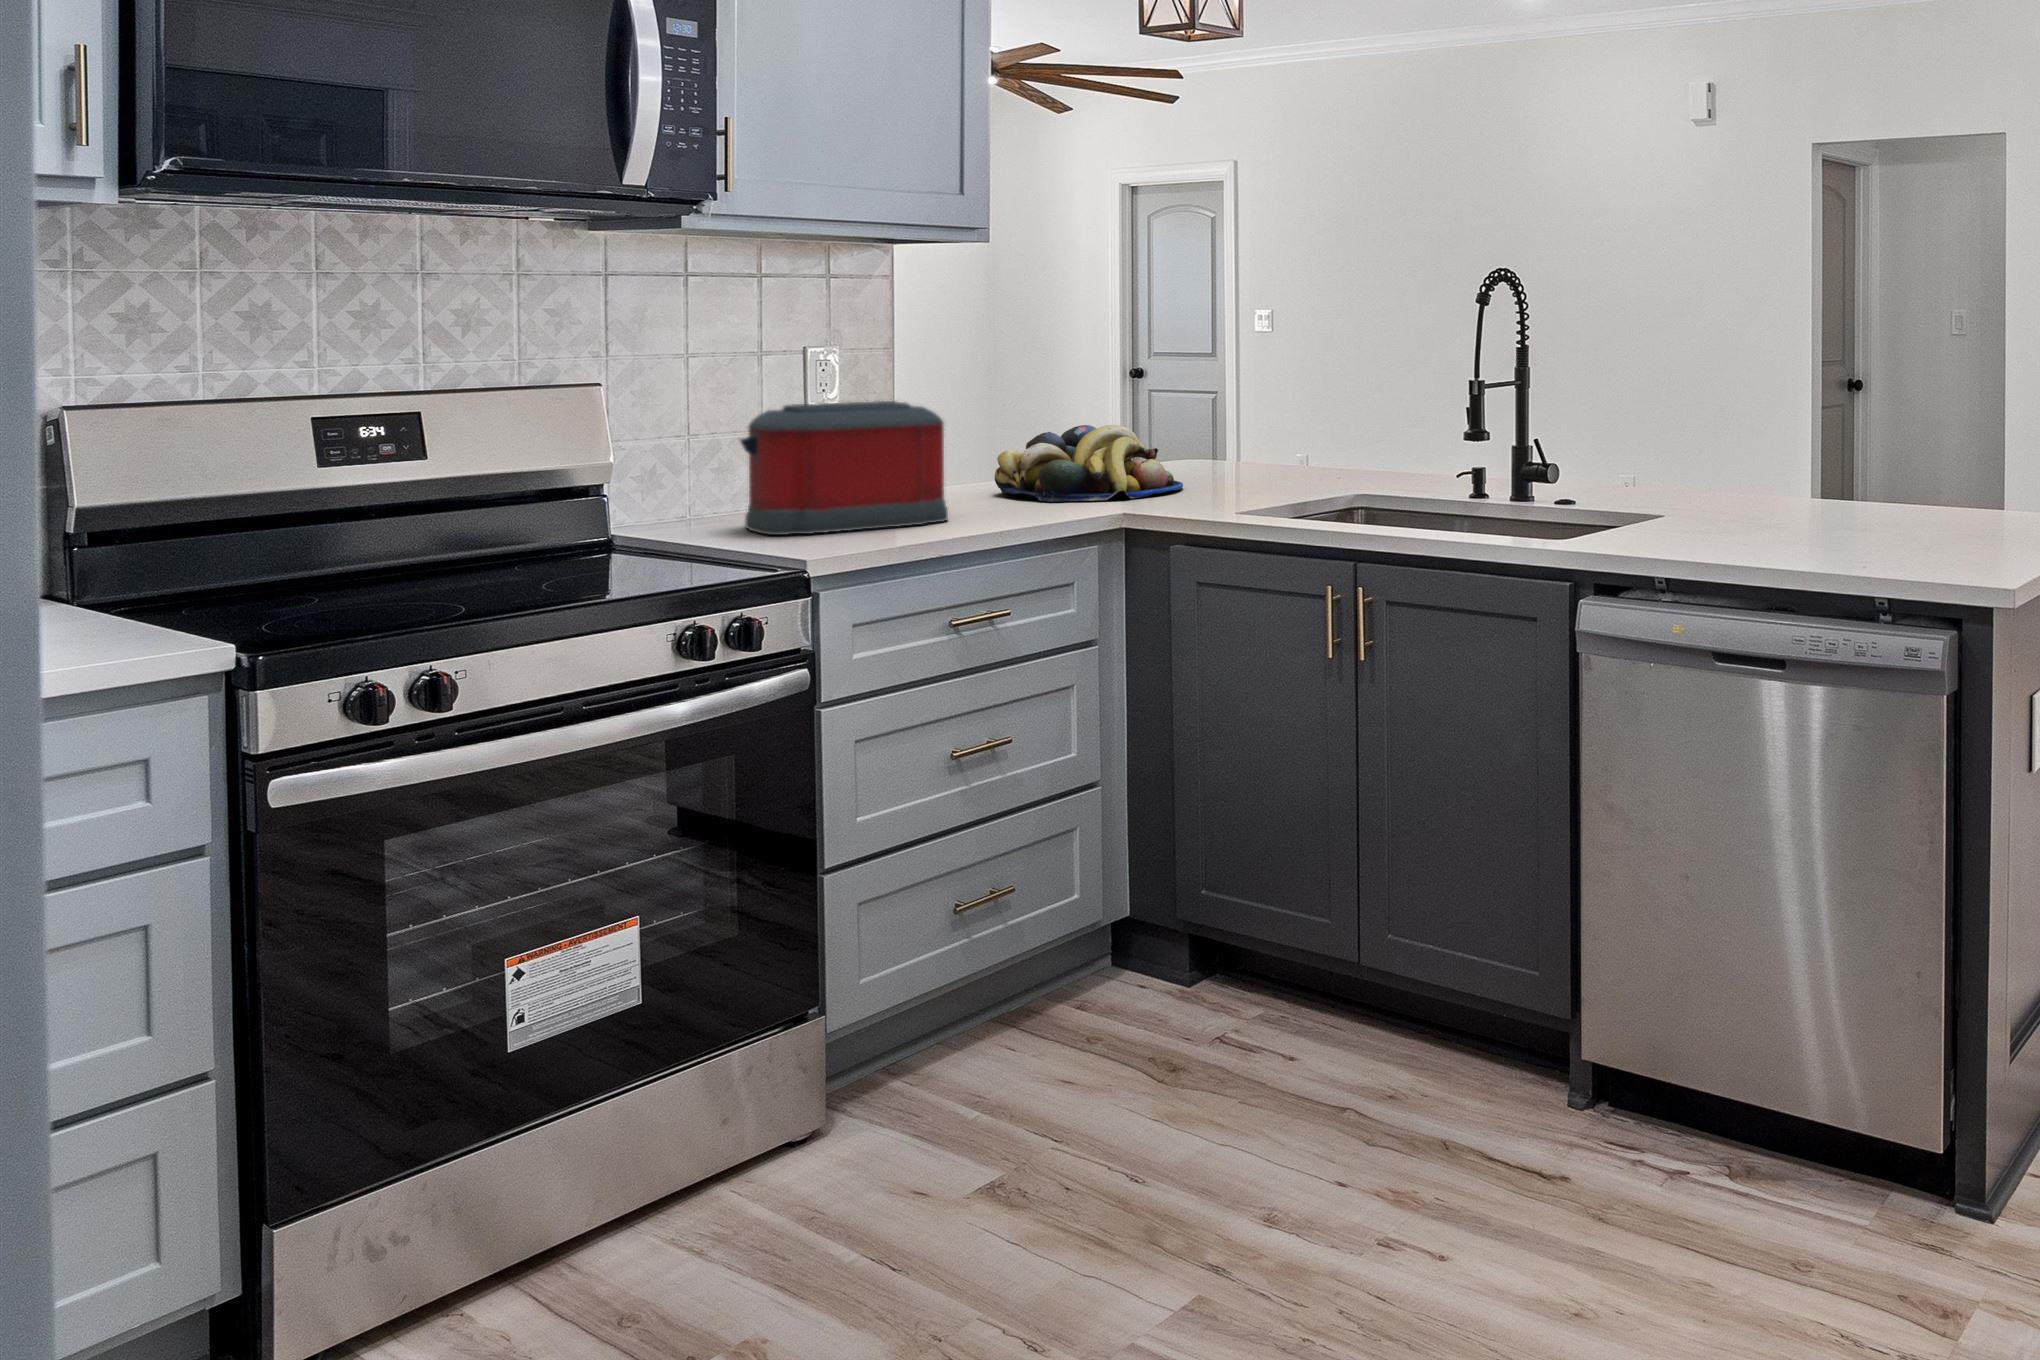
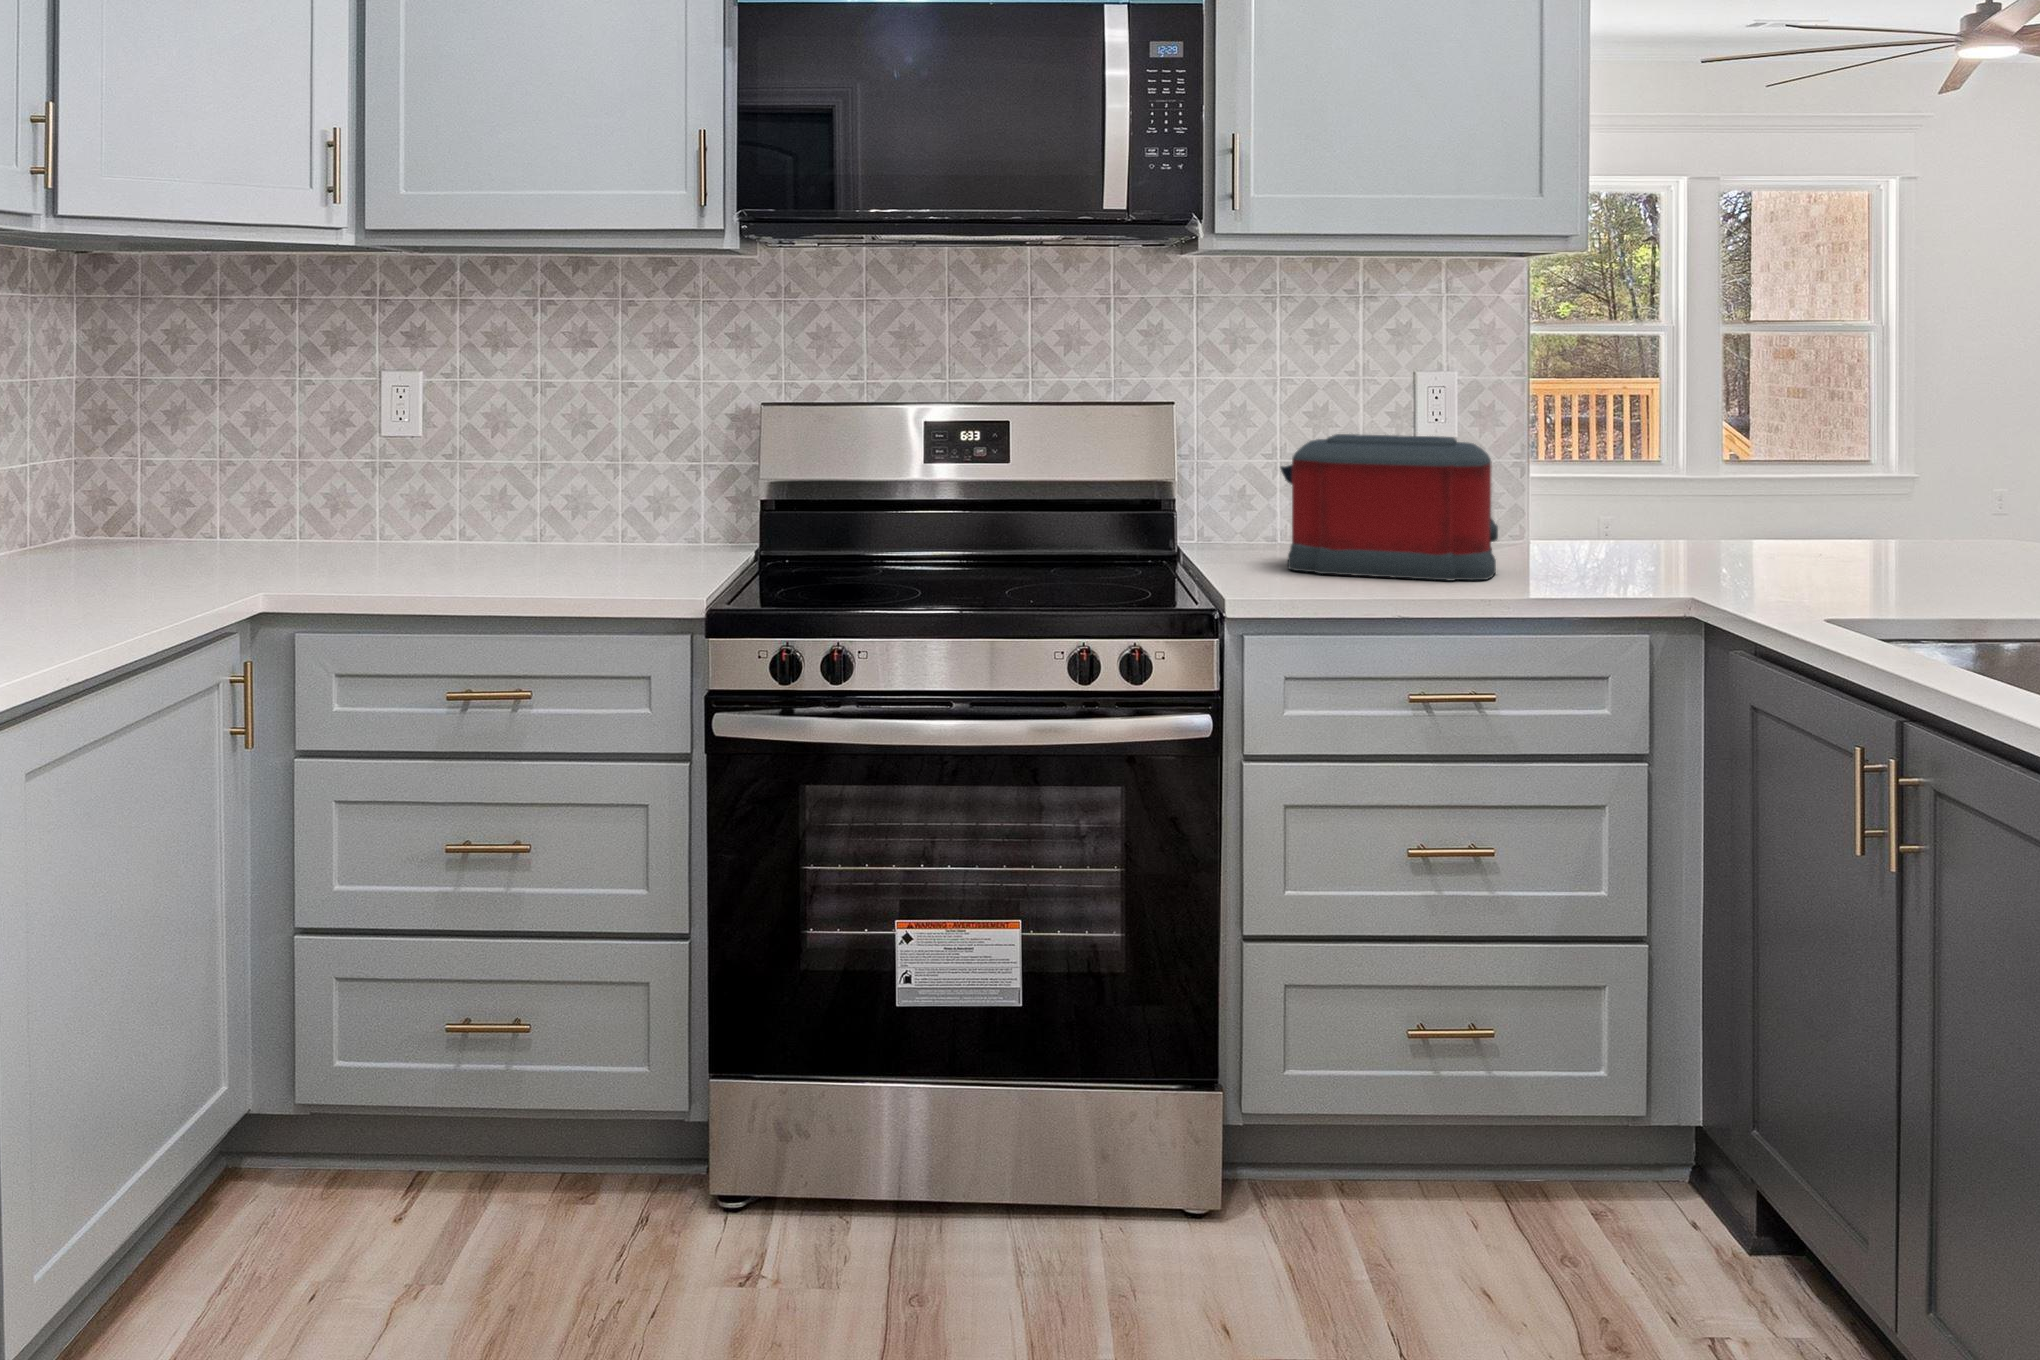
fruit bowl: present [995,425,1183,501] -> none [1631,483,1889,584]

